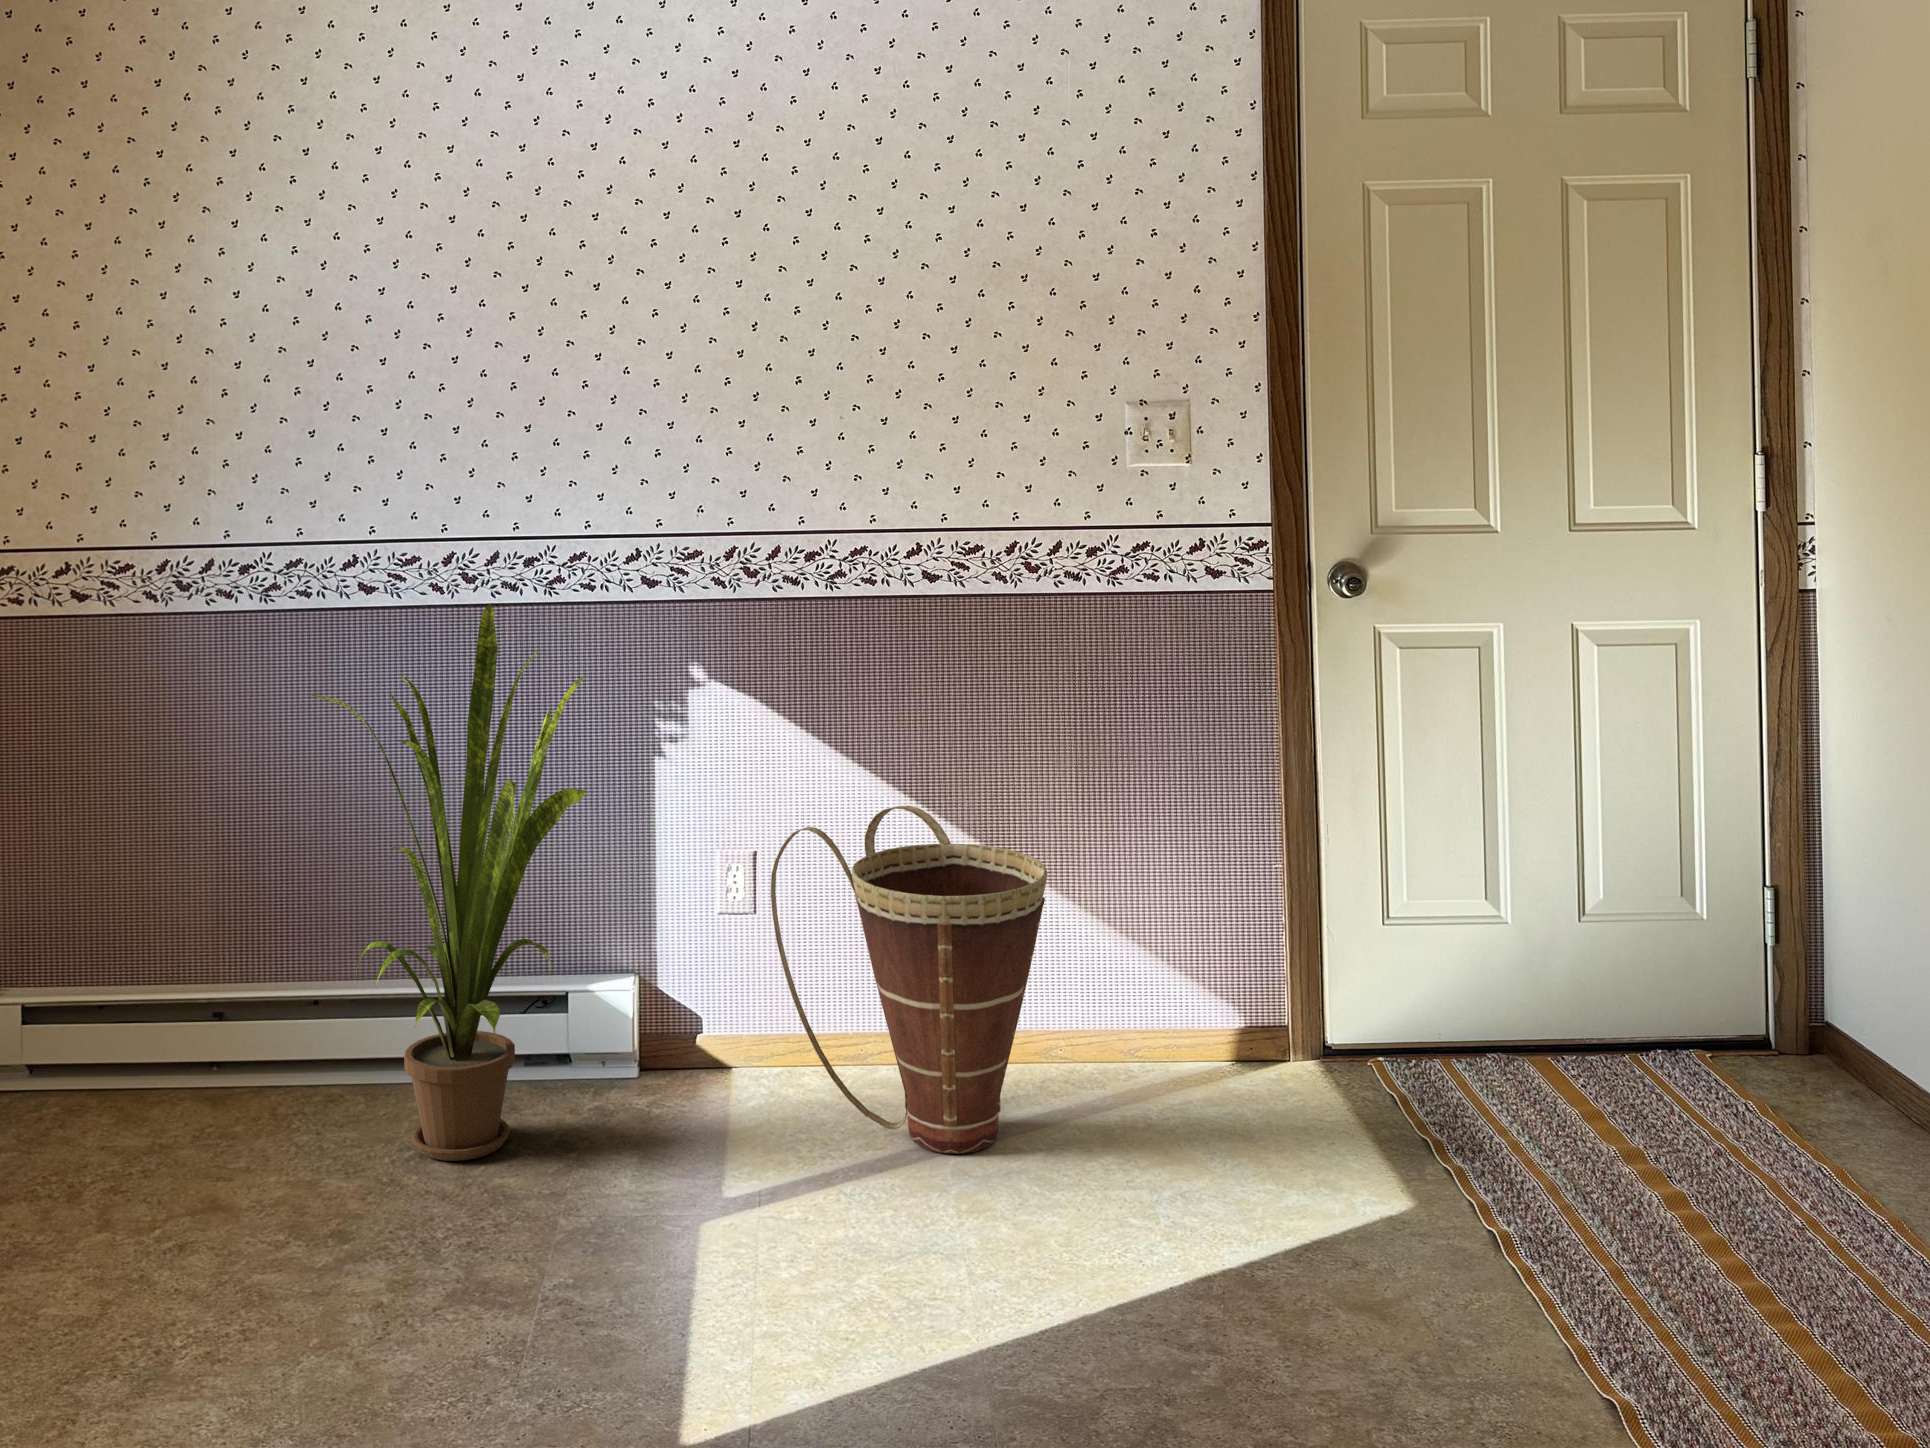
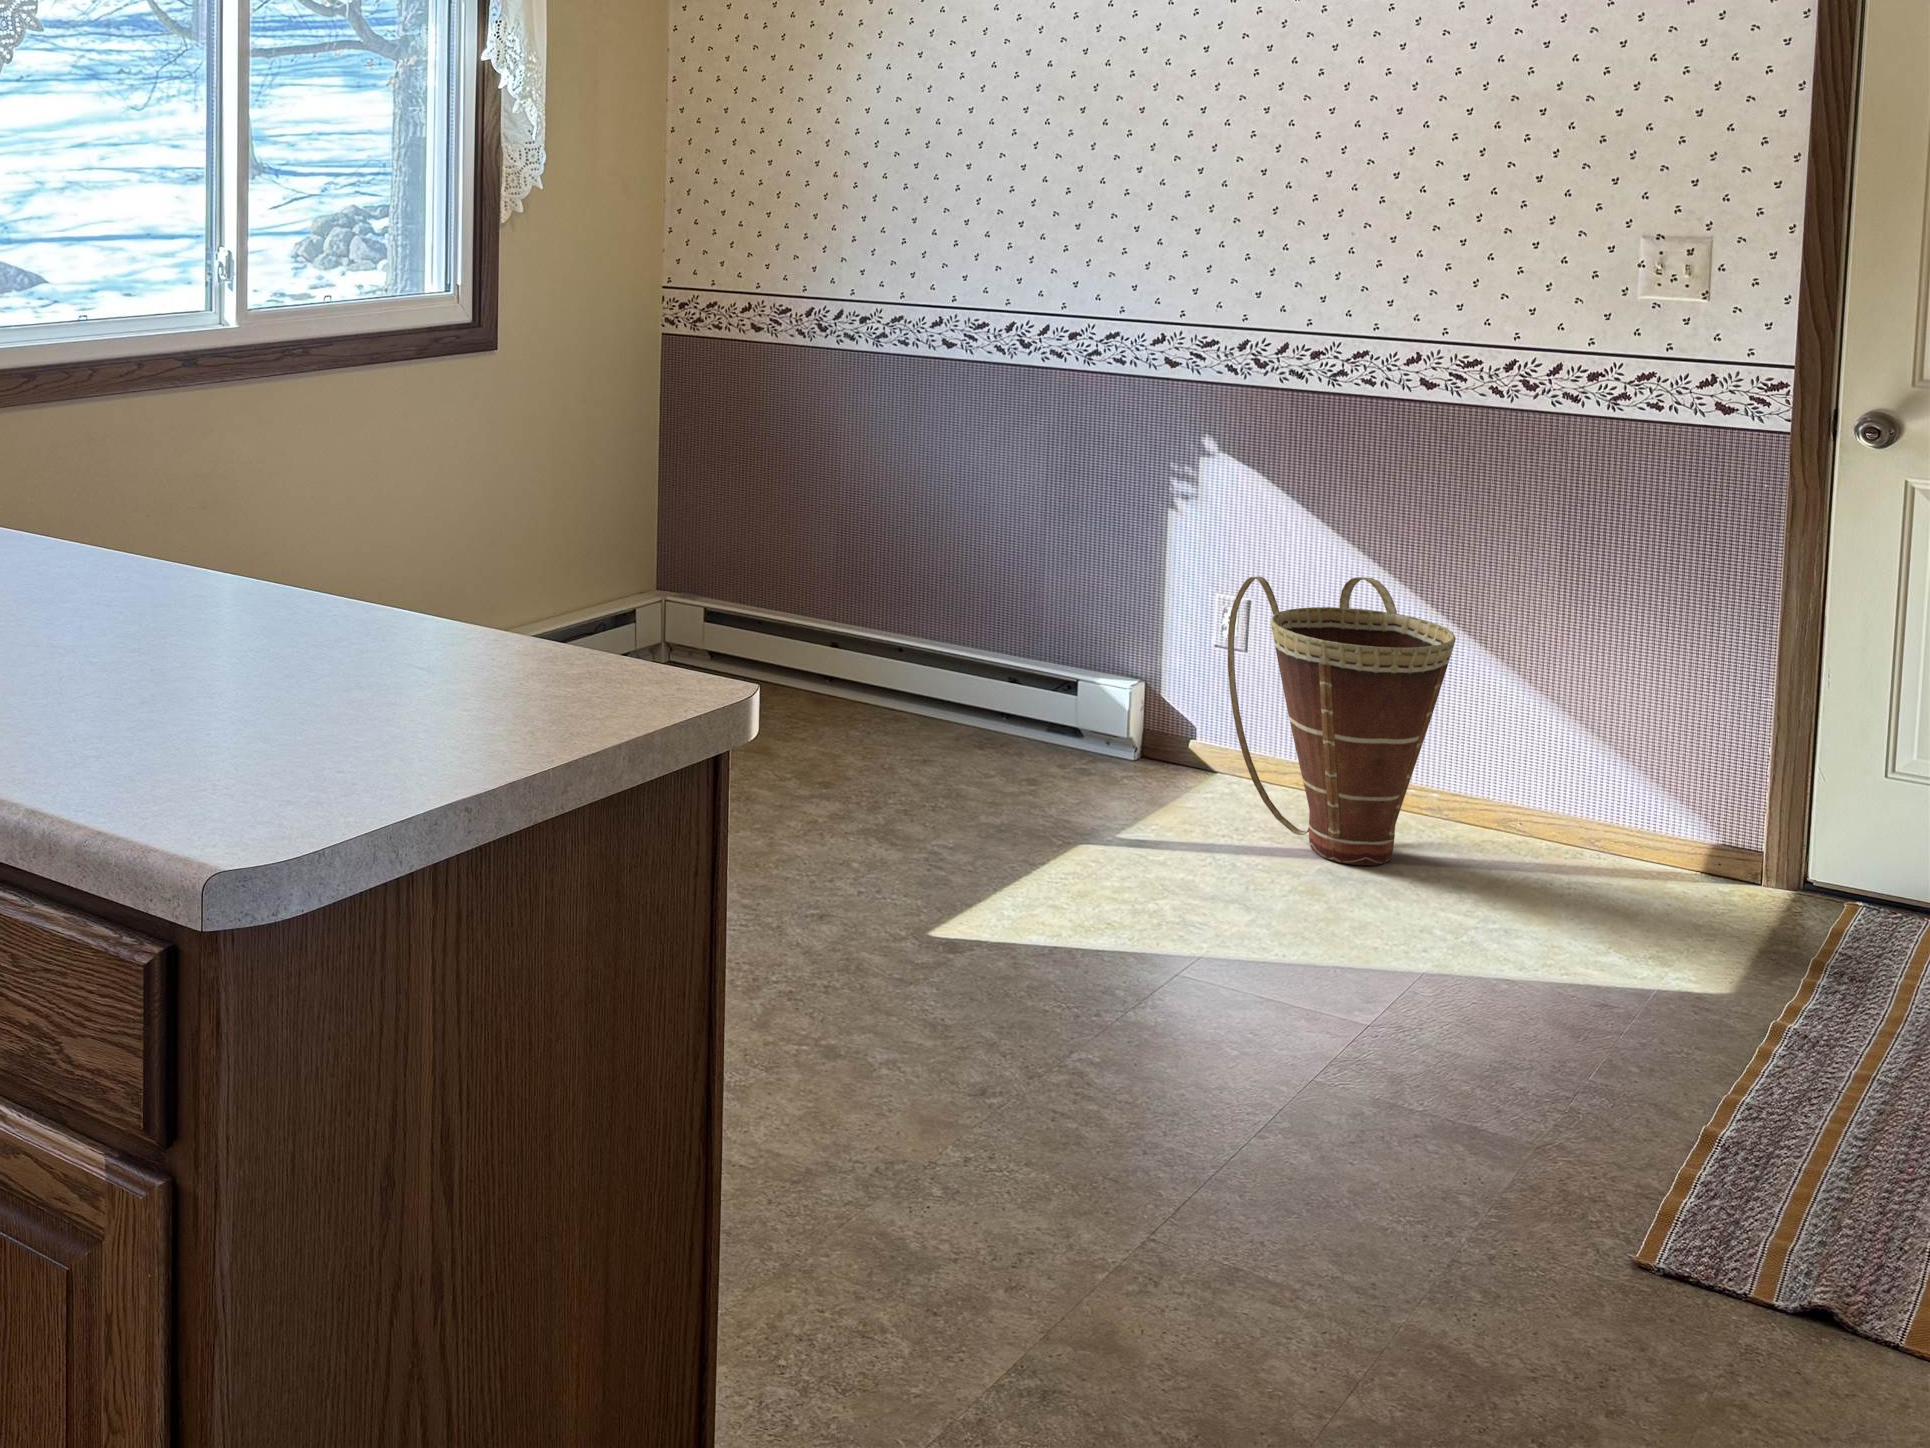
house plant: present [312,604,589,1161] -> none [871,365,1095,777]

